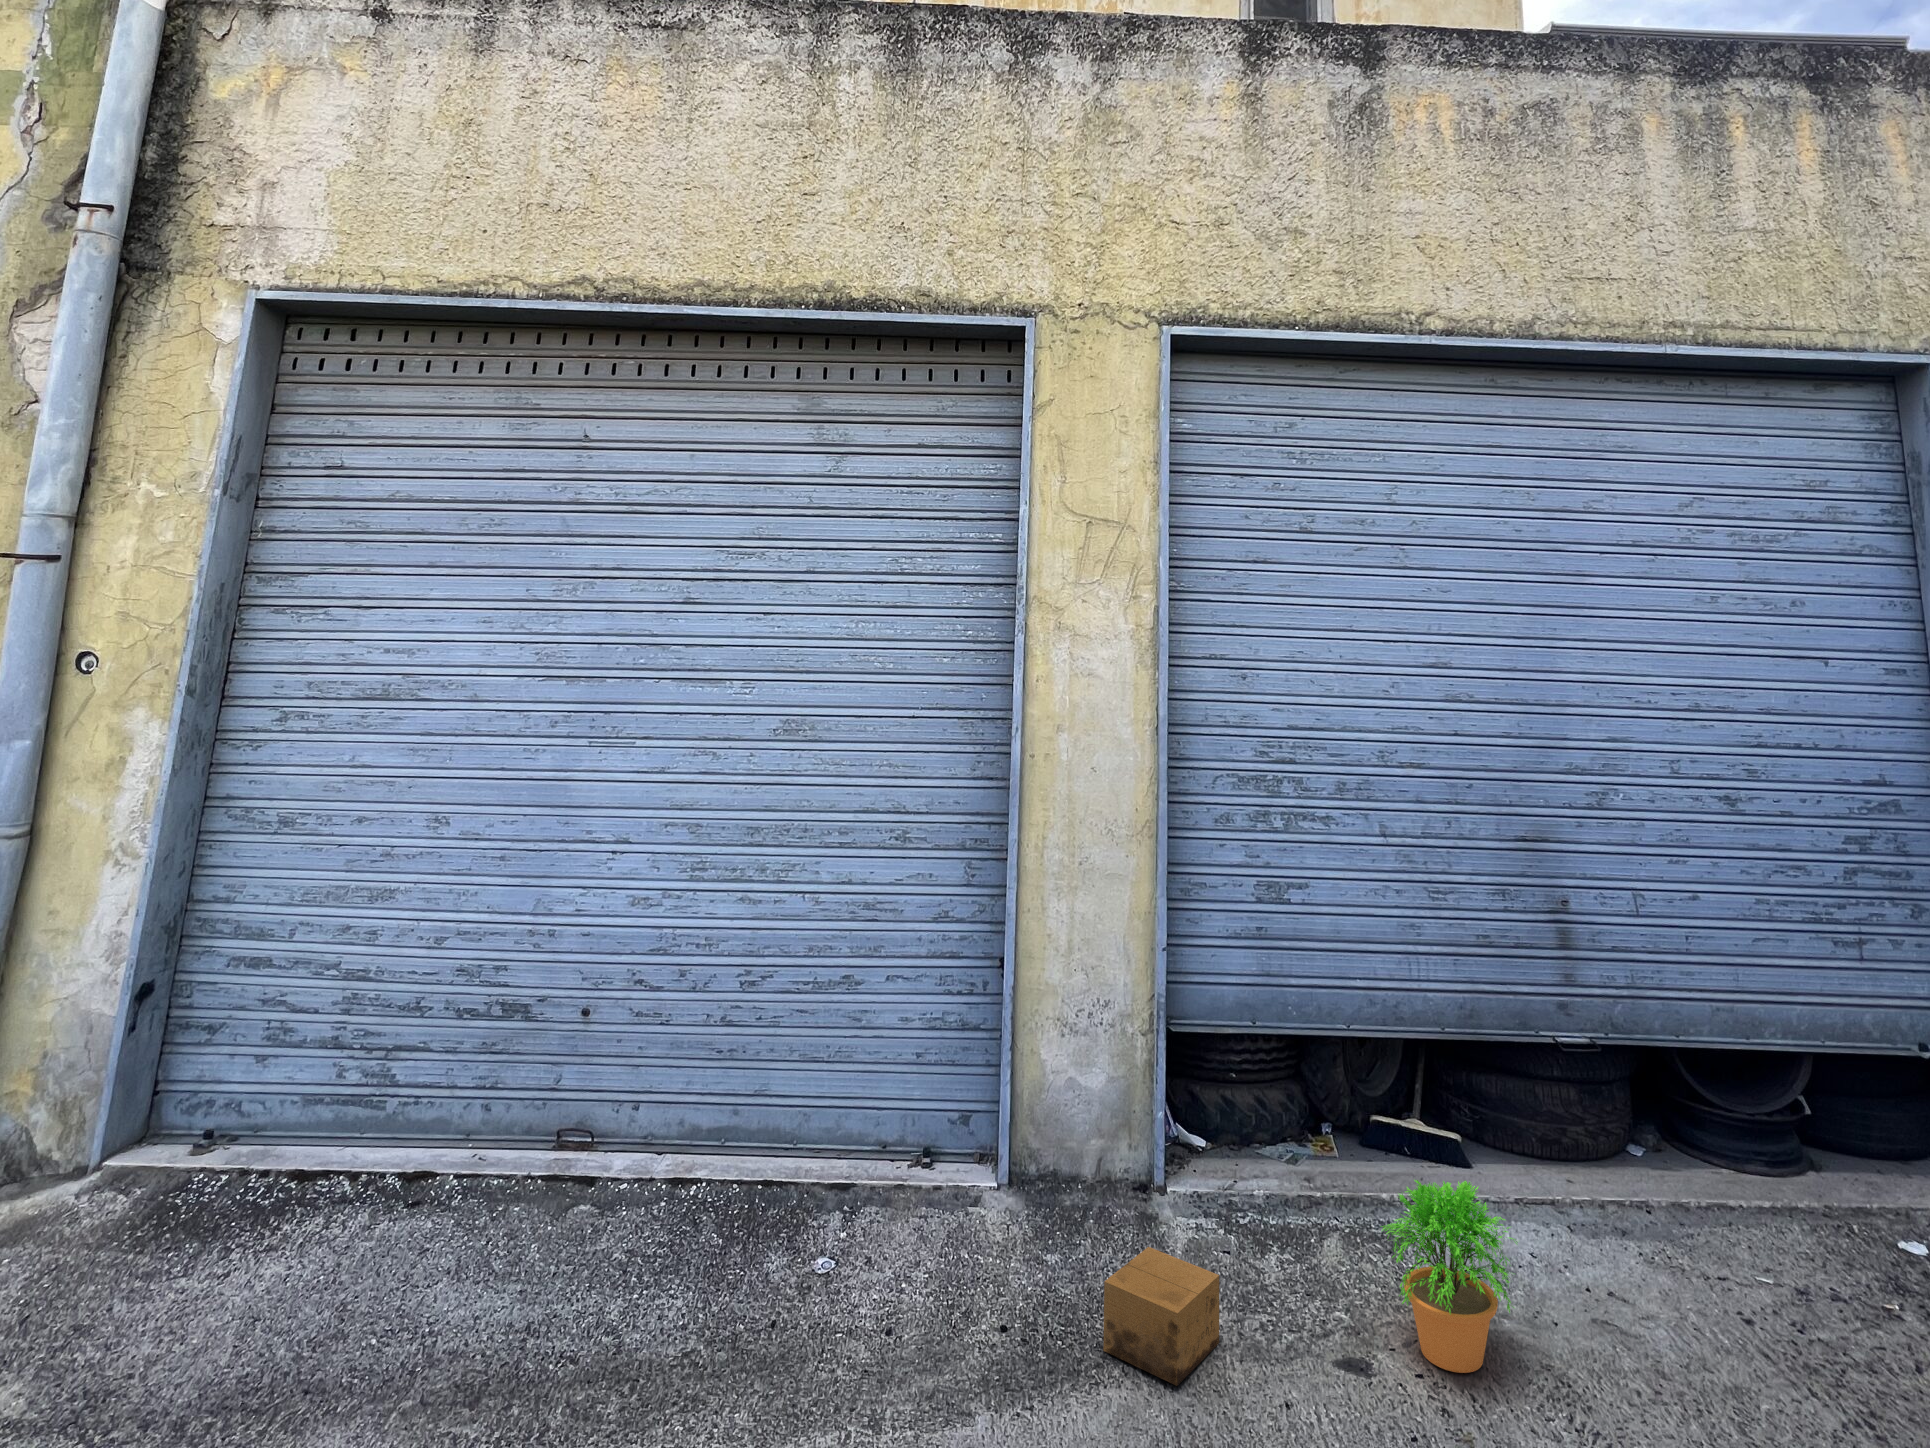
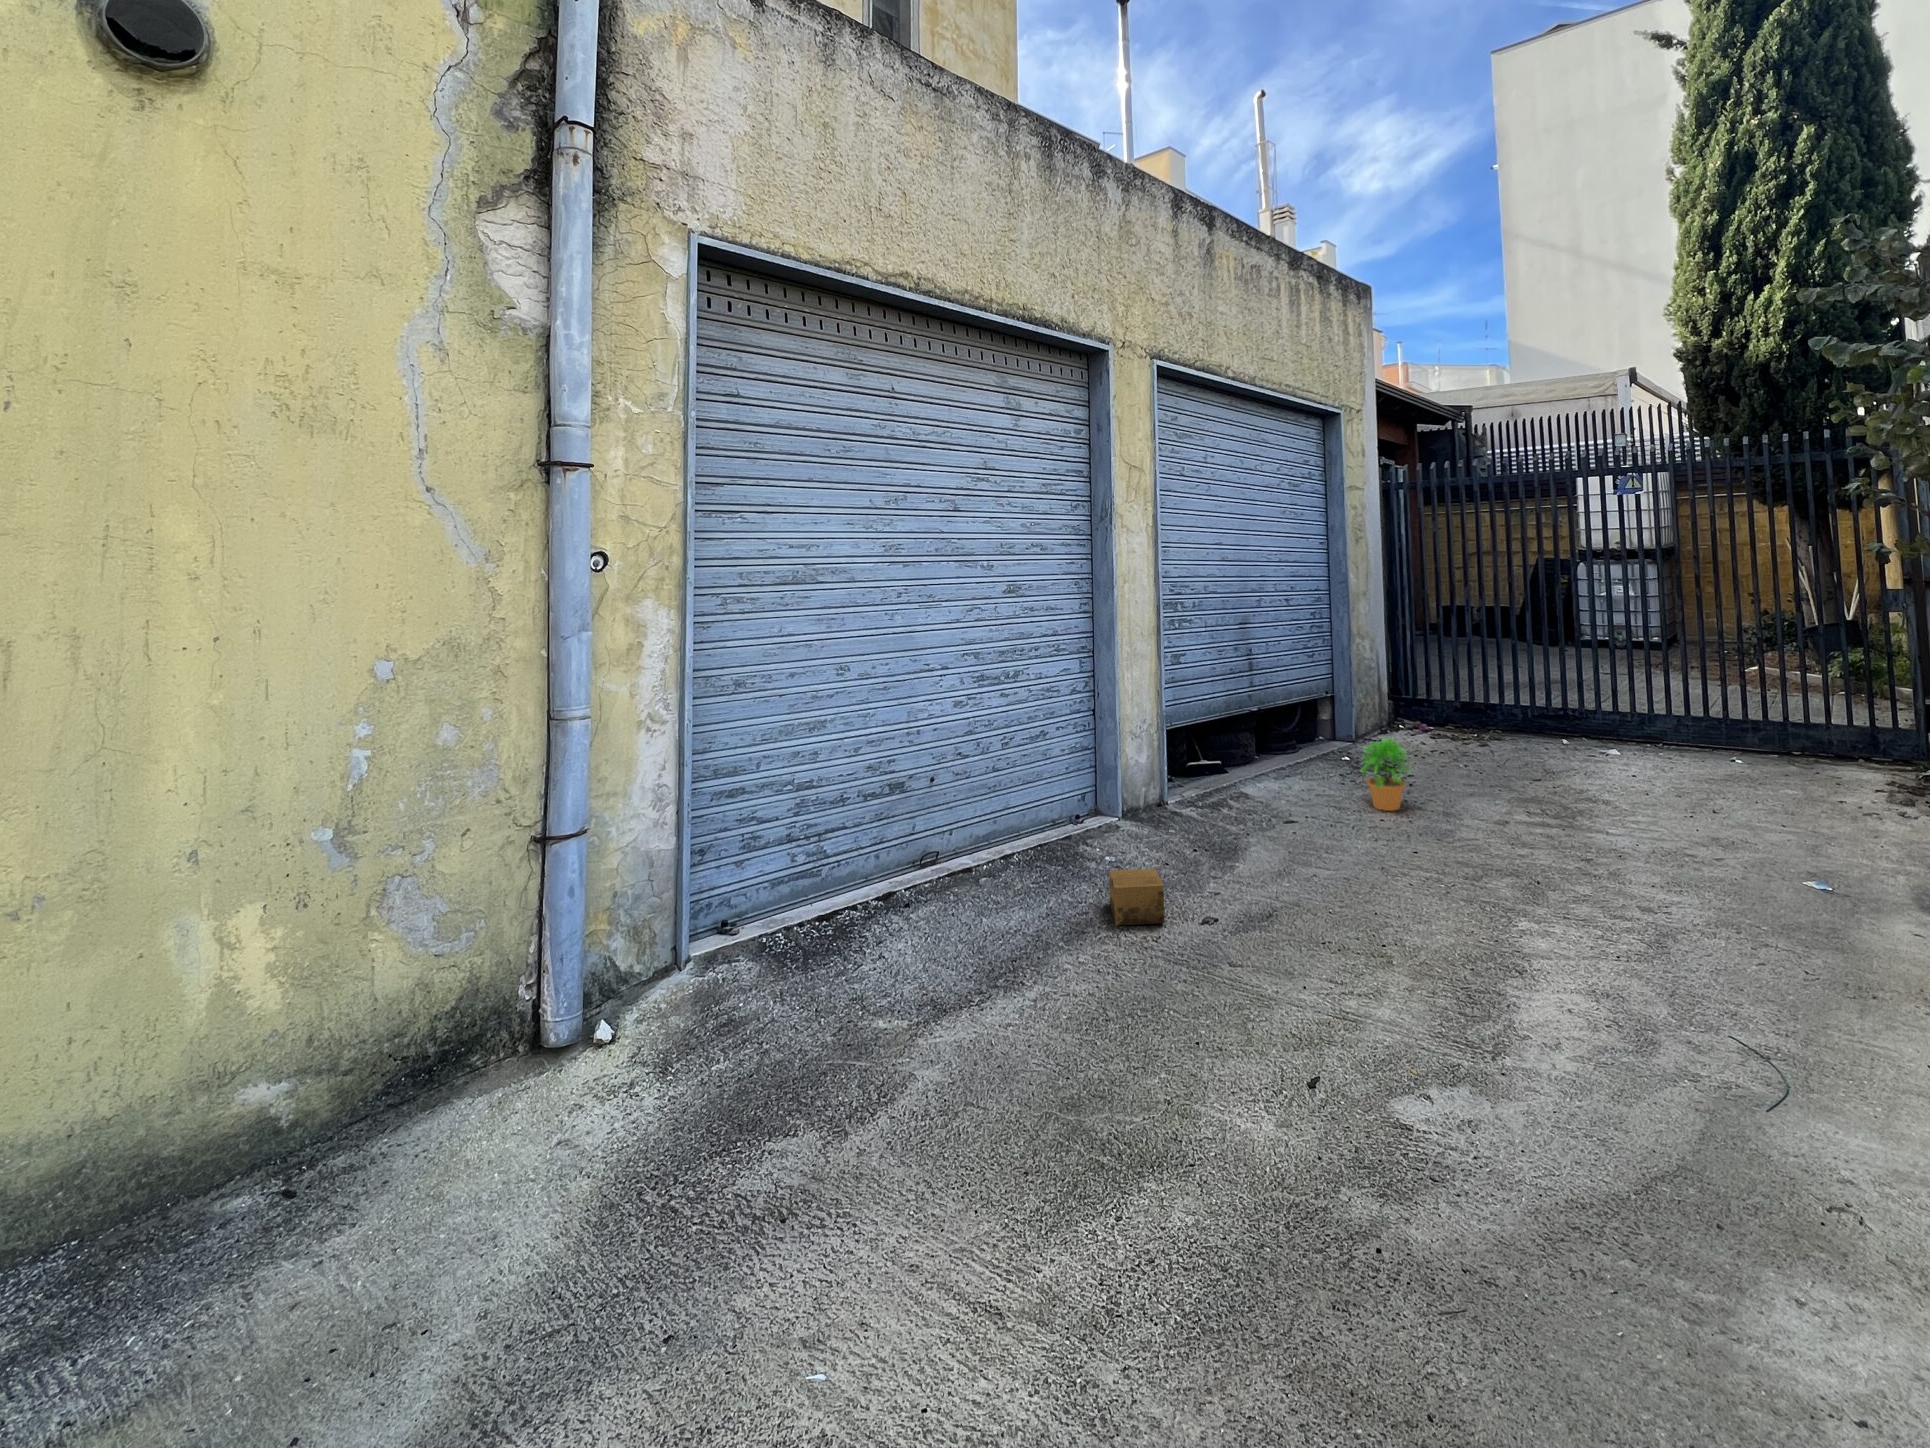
cardboard box: present [1103,1247,1219,1386] -> present [1109,869,1164,925]

